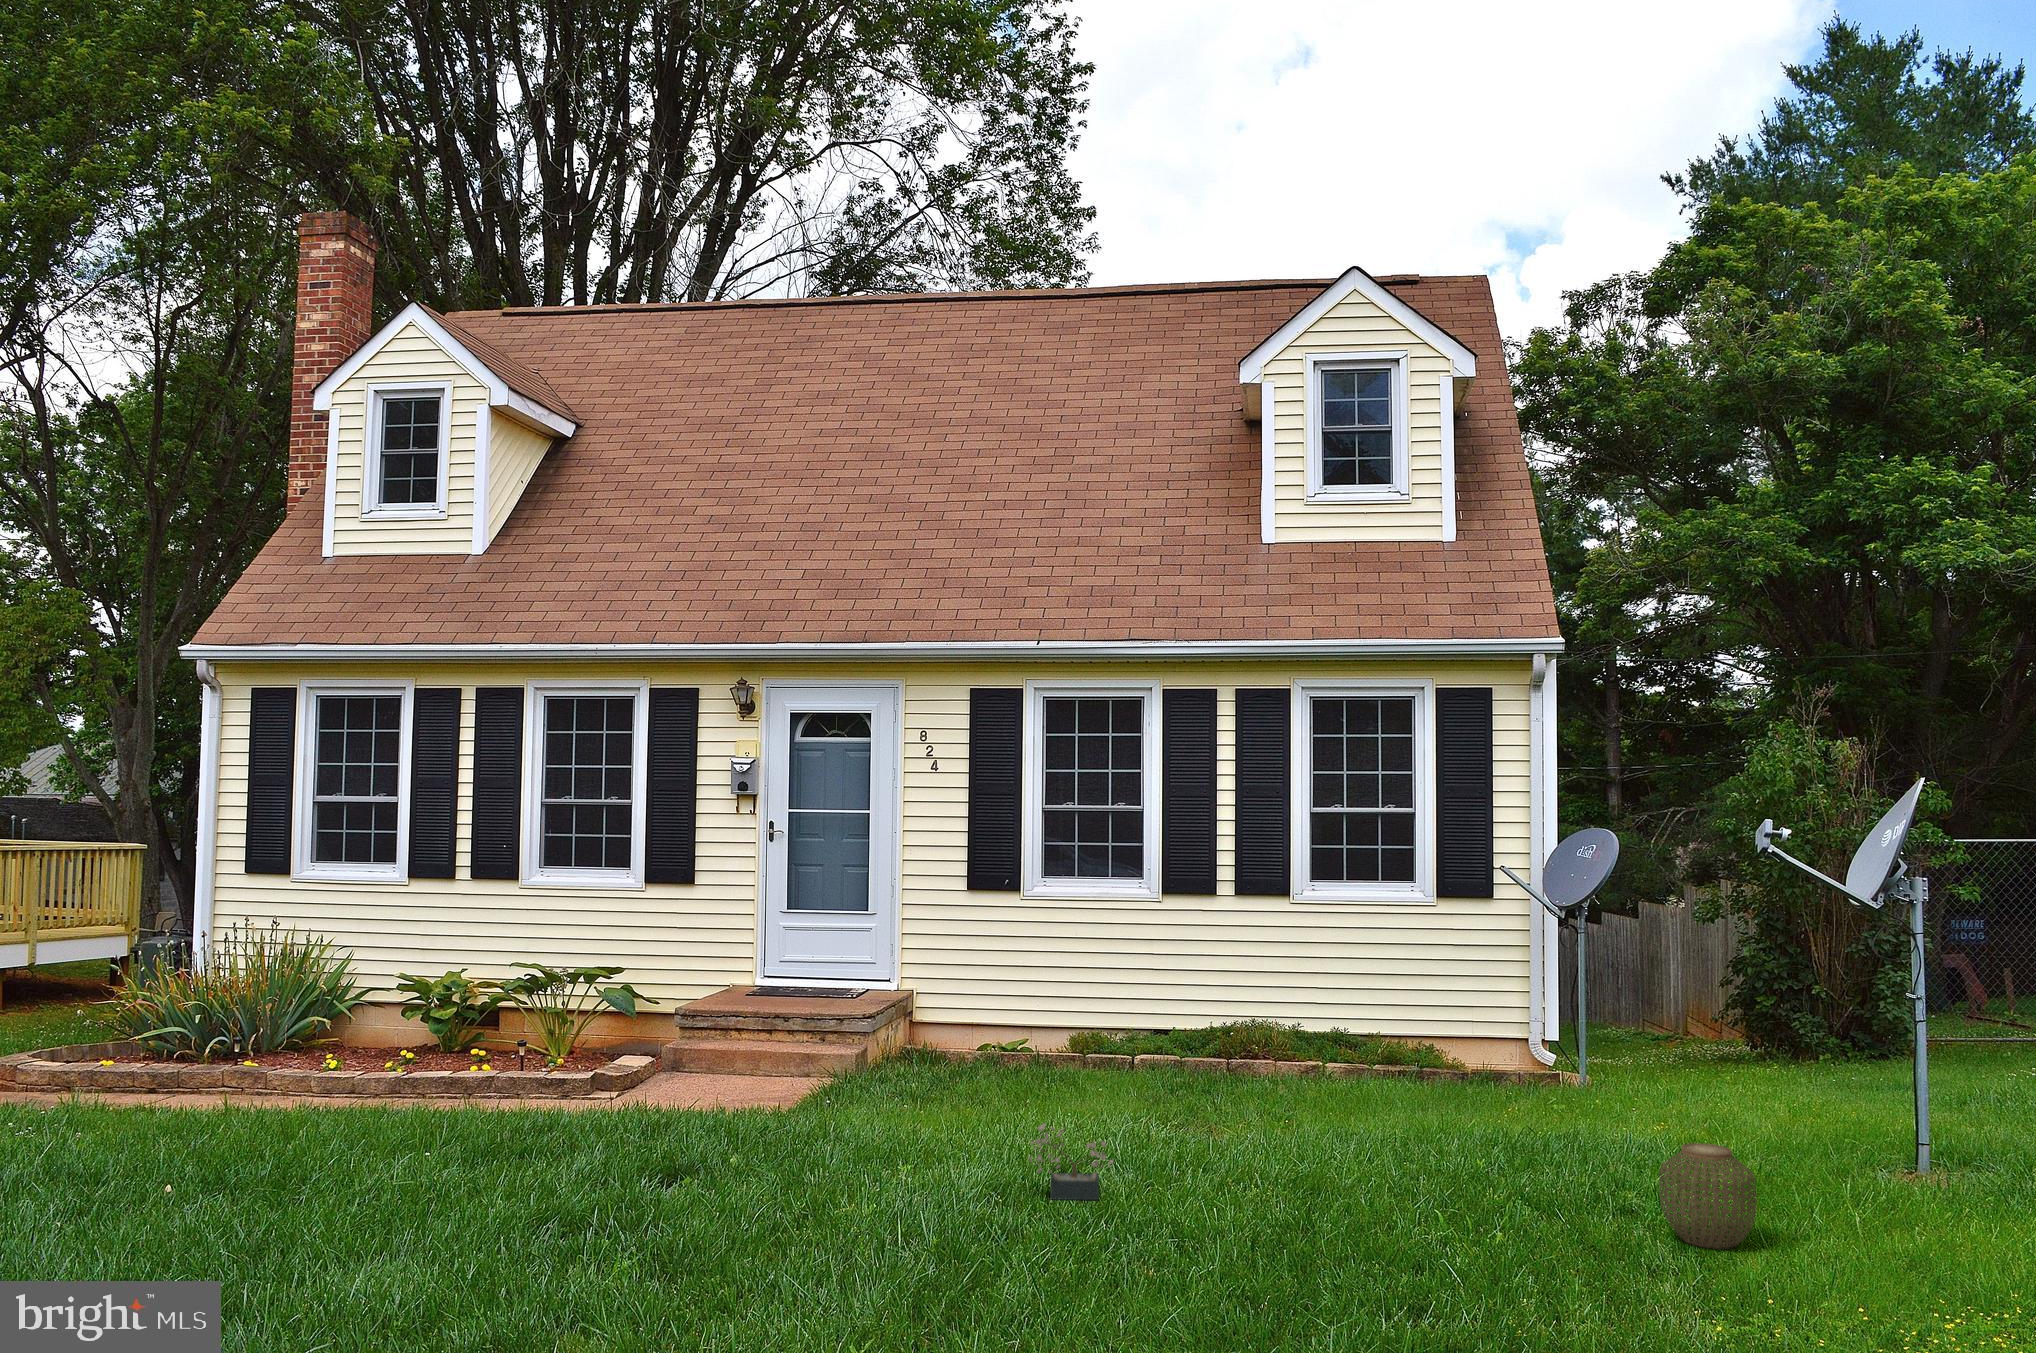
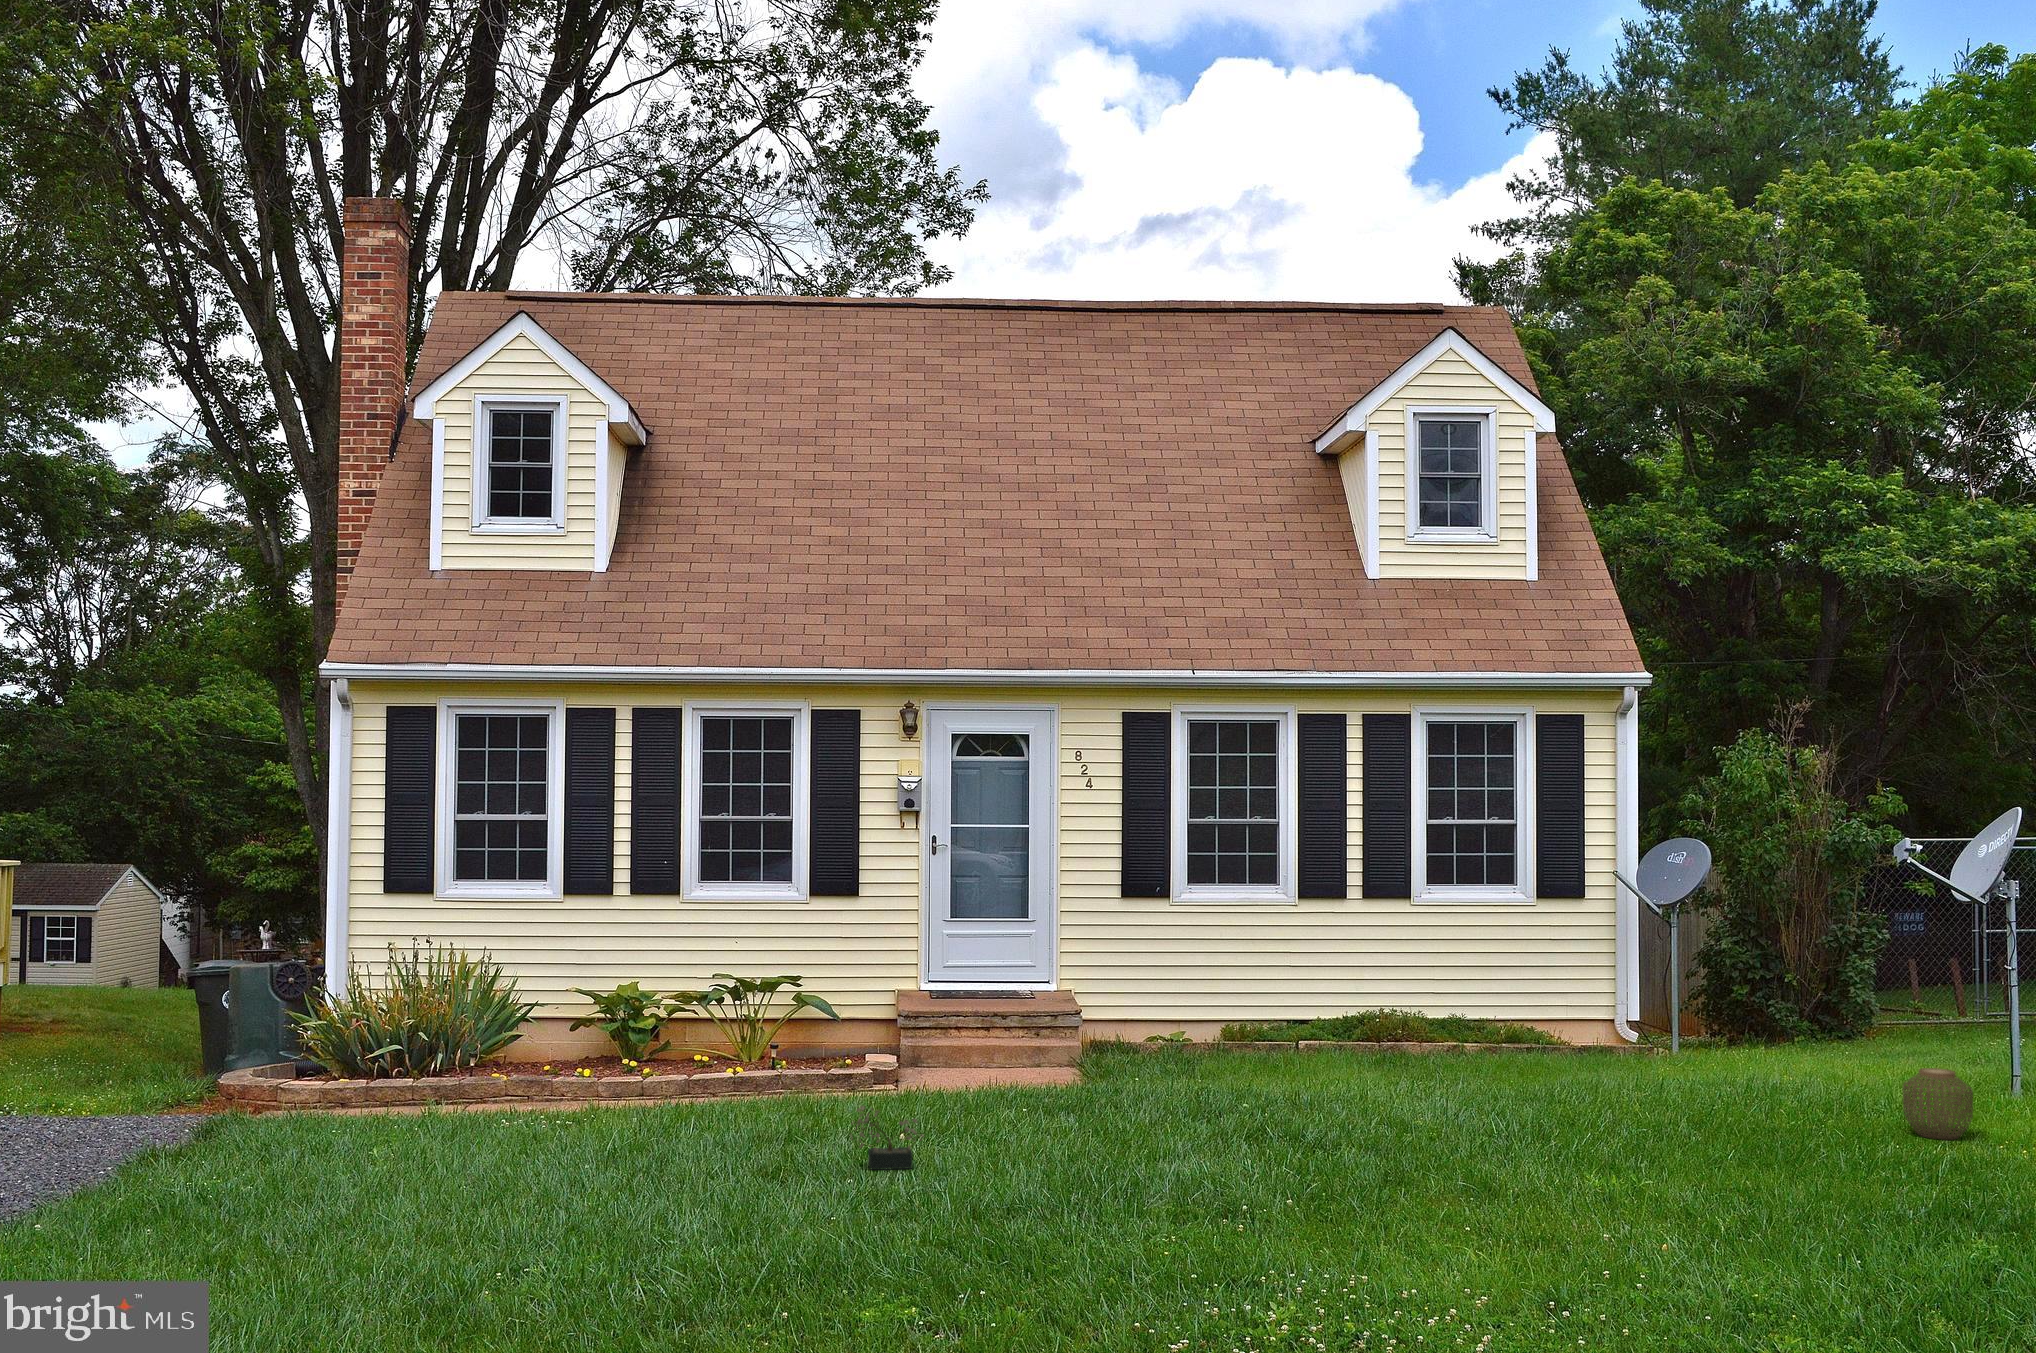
decorative plant: present [1029,1124,1113,1200] -> present [850,1106,924,1170]

